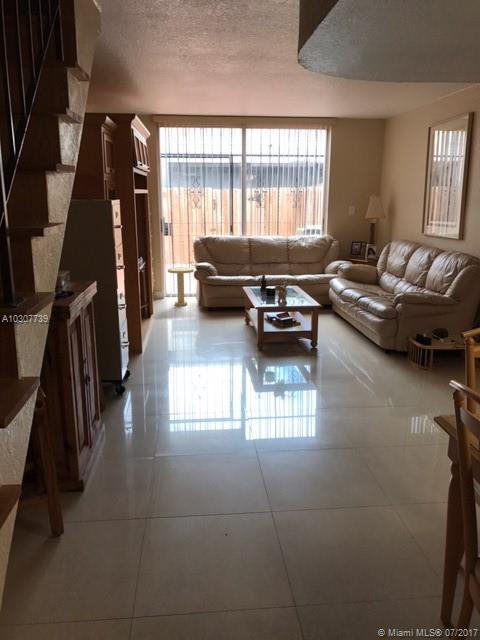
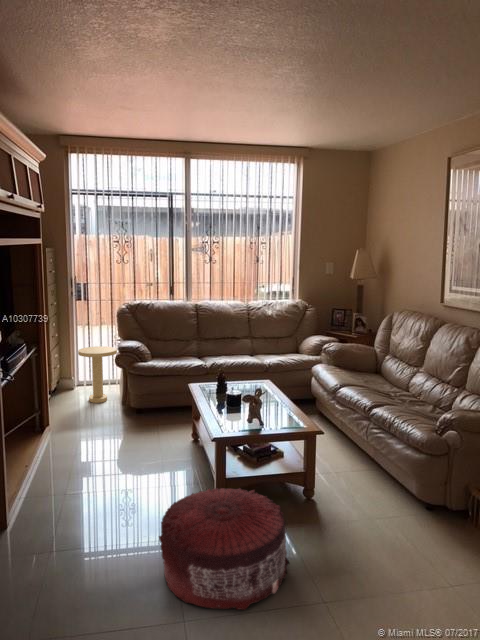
pouf: none [226,331,296,380] -> present [159,488,289,610]

